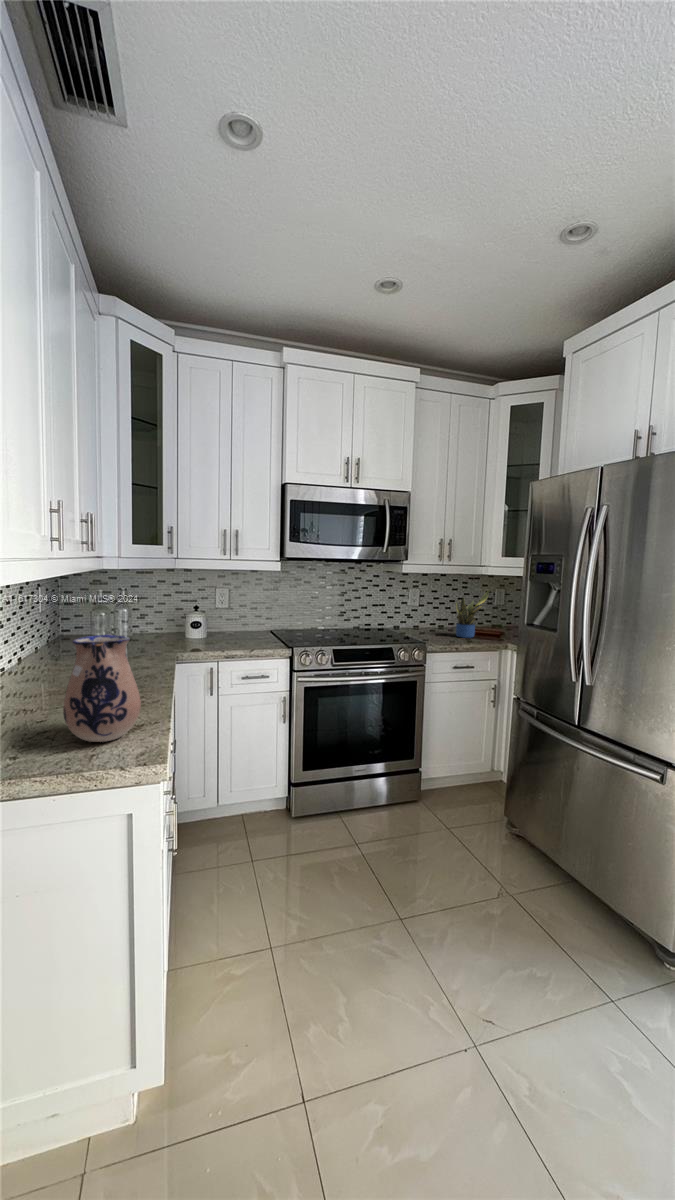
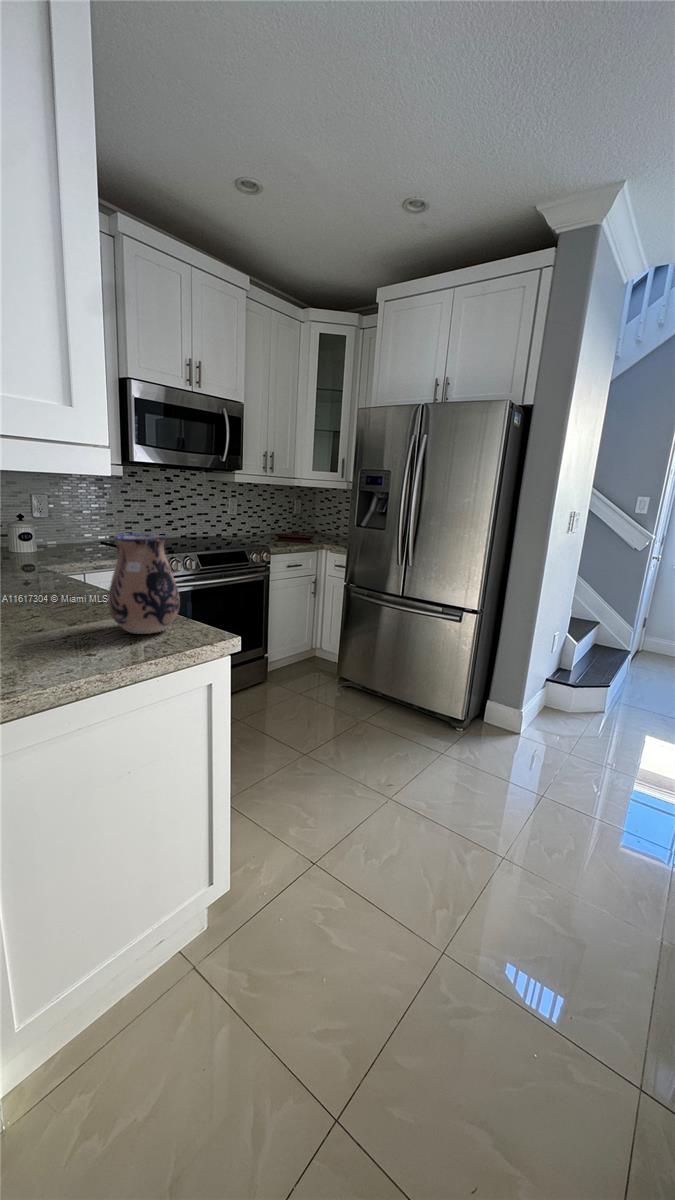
potted plant: present [456,590,490,638] -> none [278,499,307,541]

